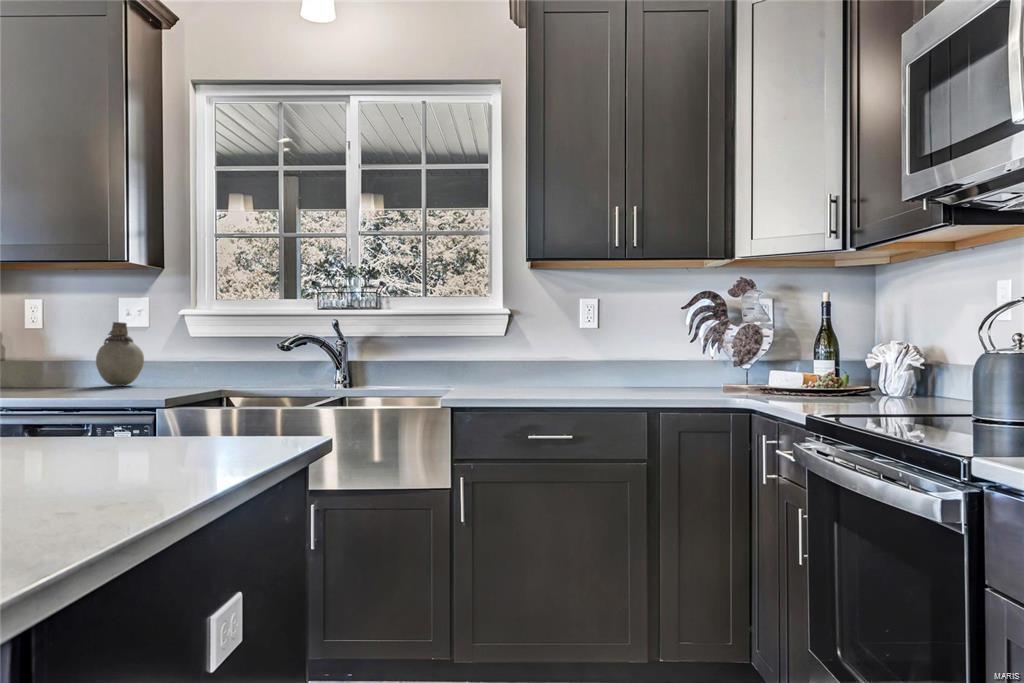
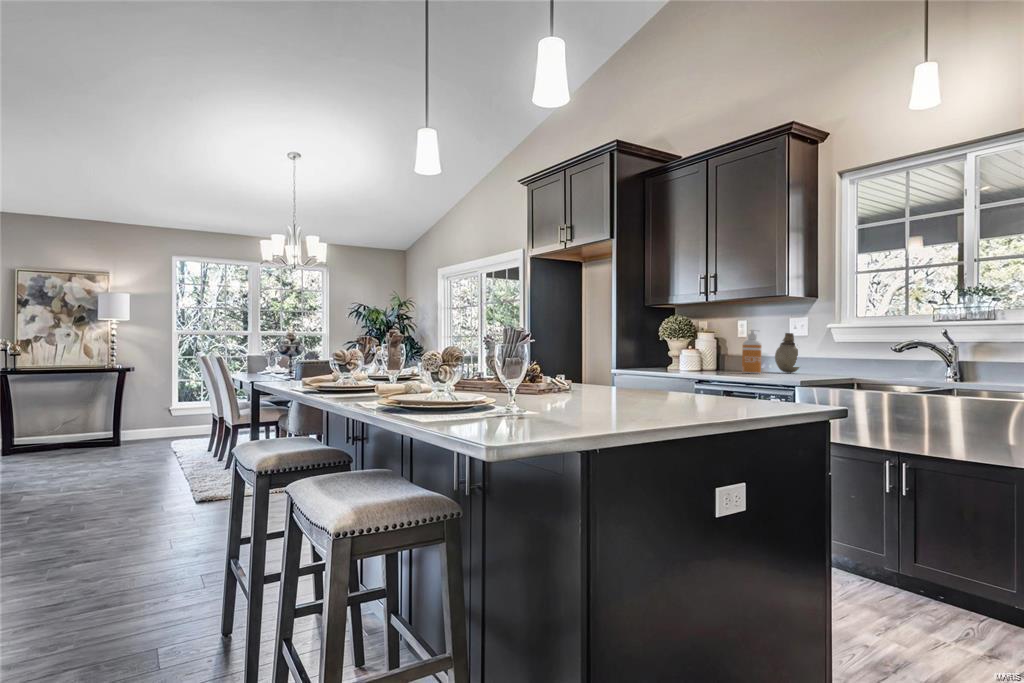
soap dispenser: none [33,320,71,399] -> present [742,330,761,374]

